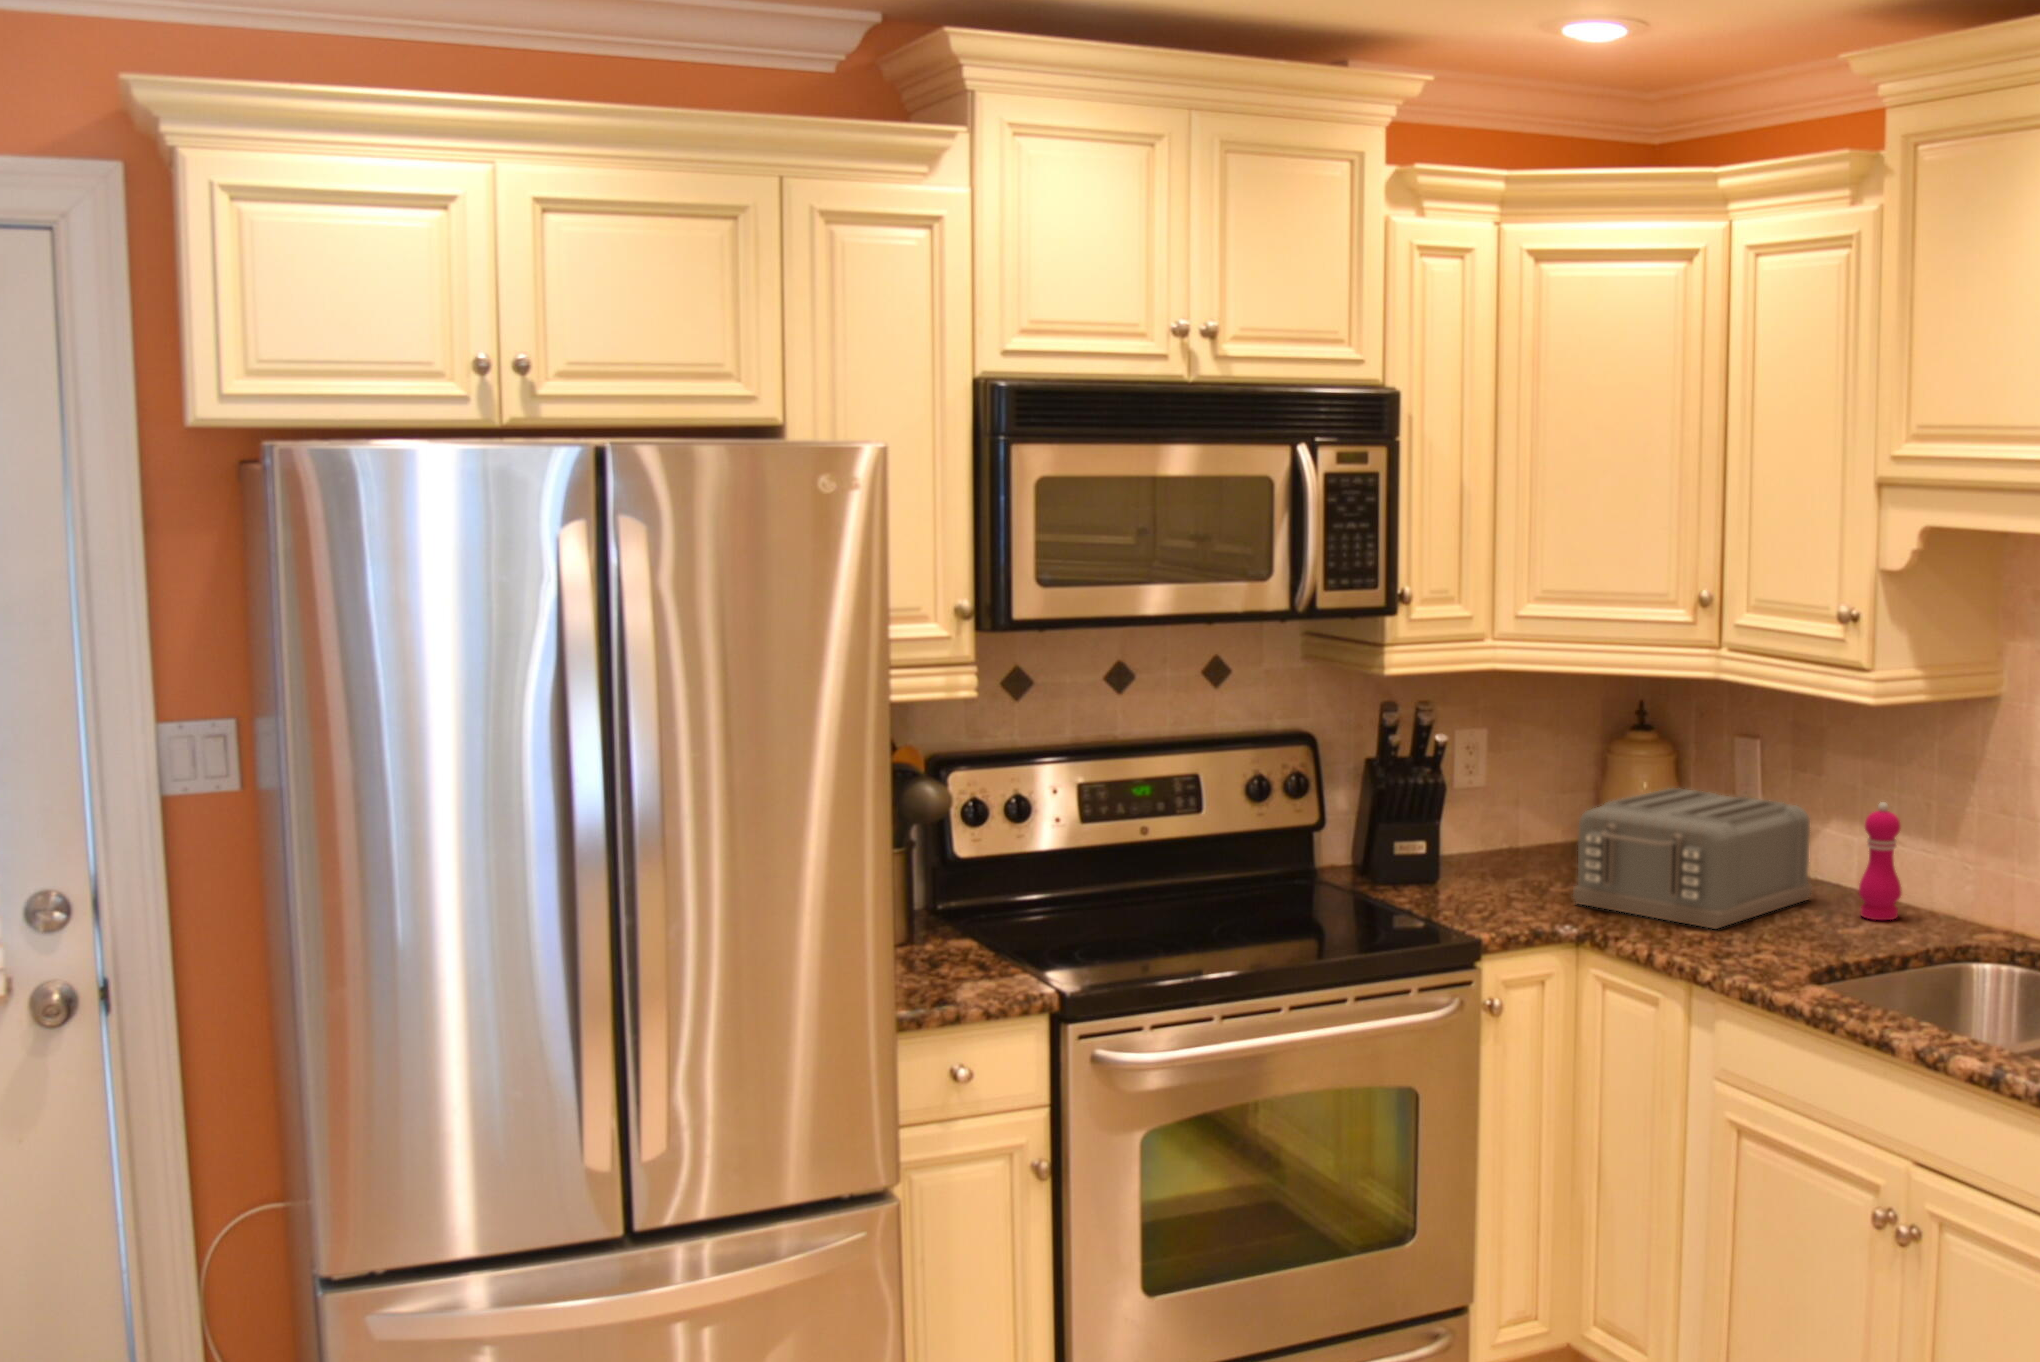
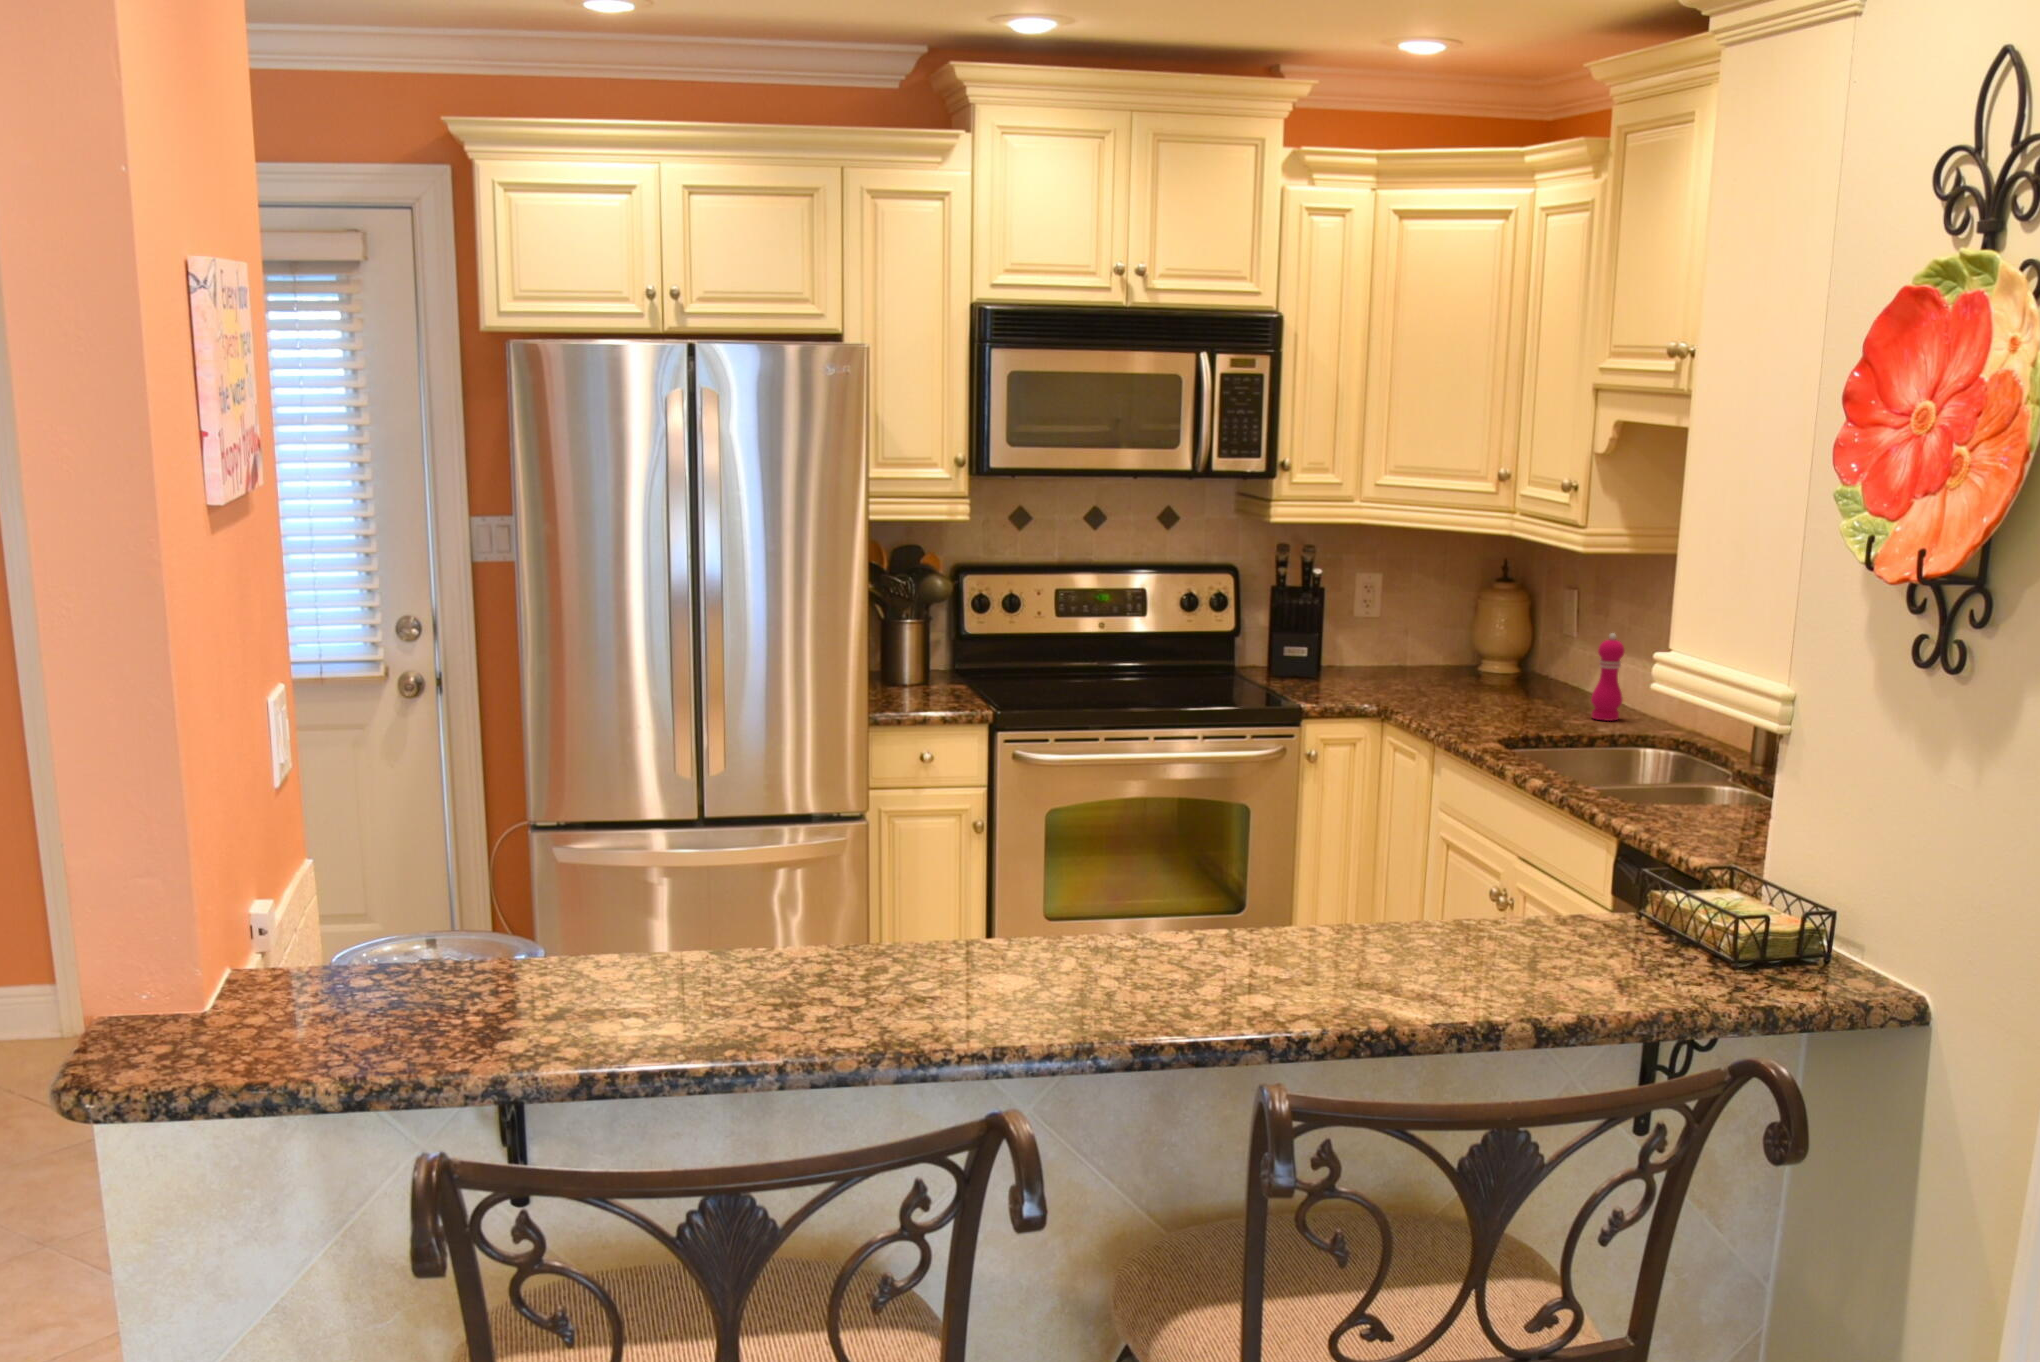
toaster: present [1573,788,1812,929] -> none [1391,622,1572,717]

